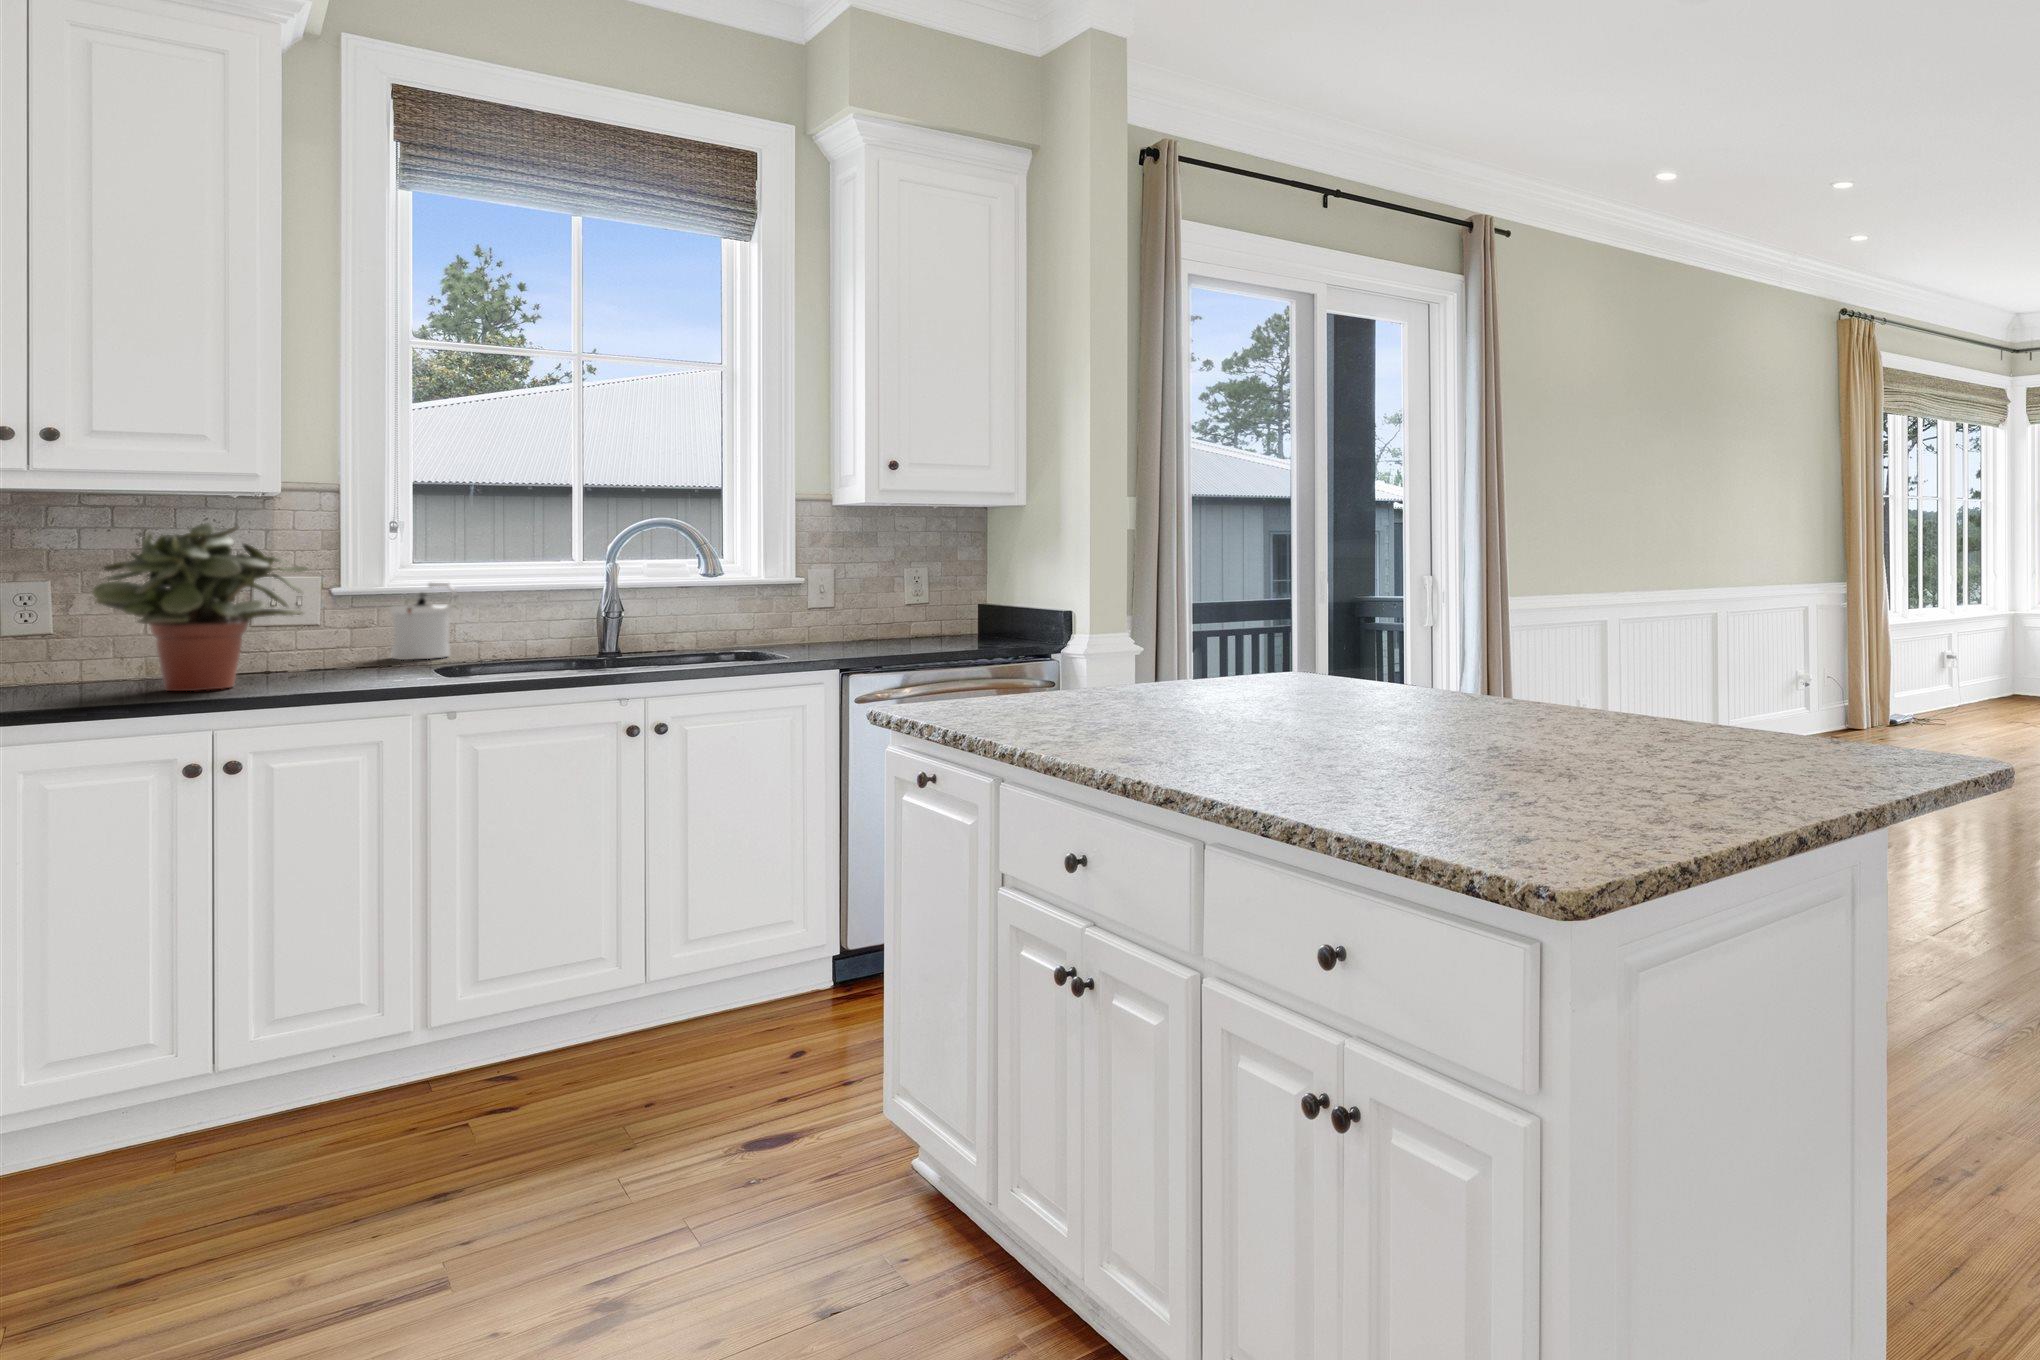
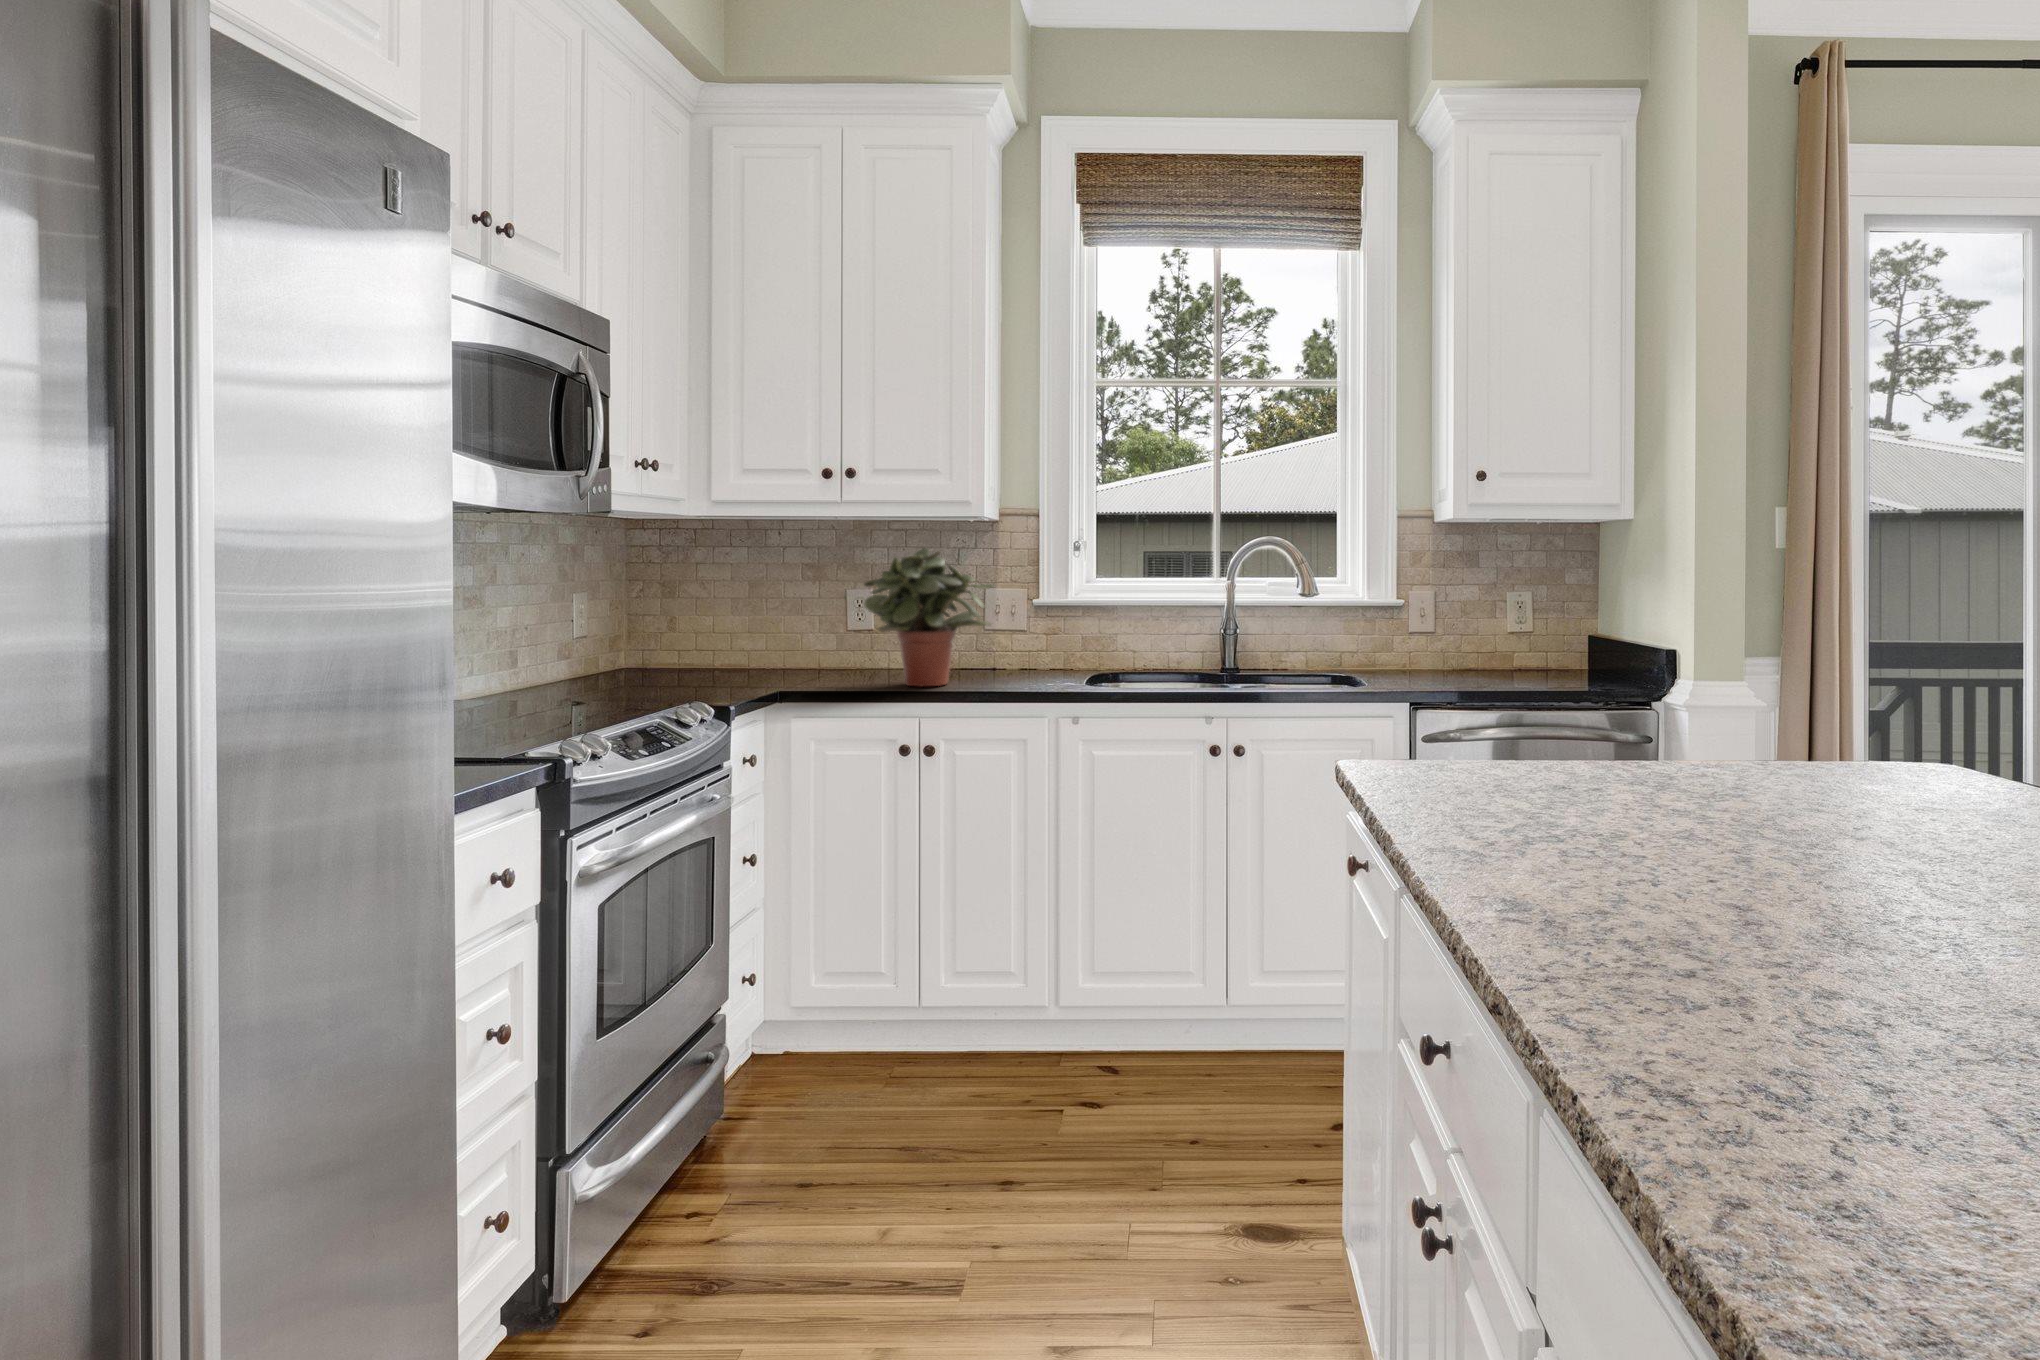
soap dispenser: present [391,583,457,660] -> none [1075,593,1118,665]

